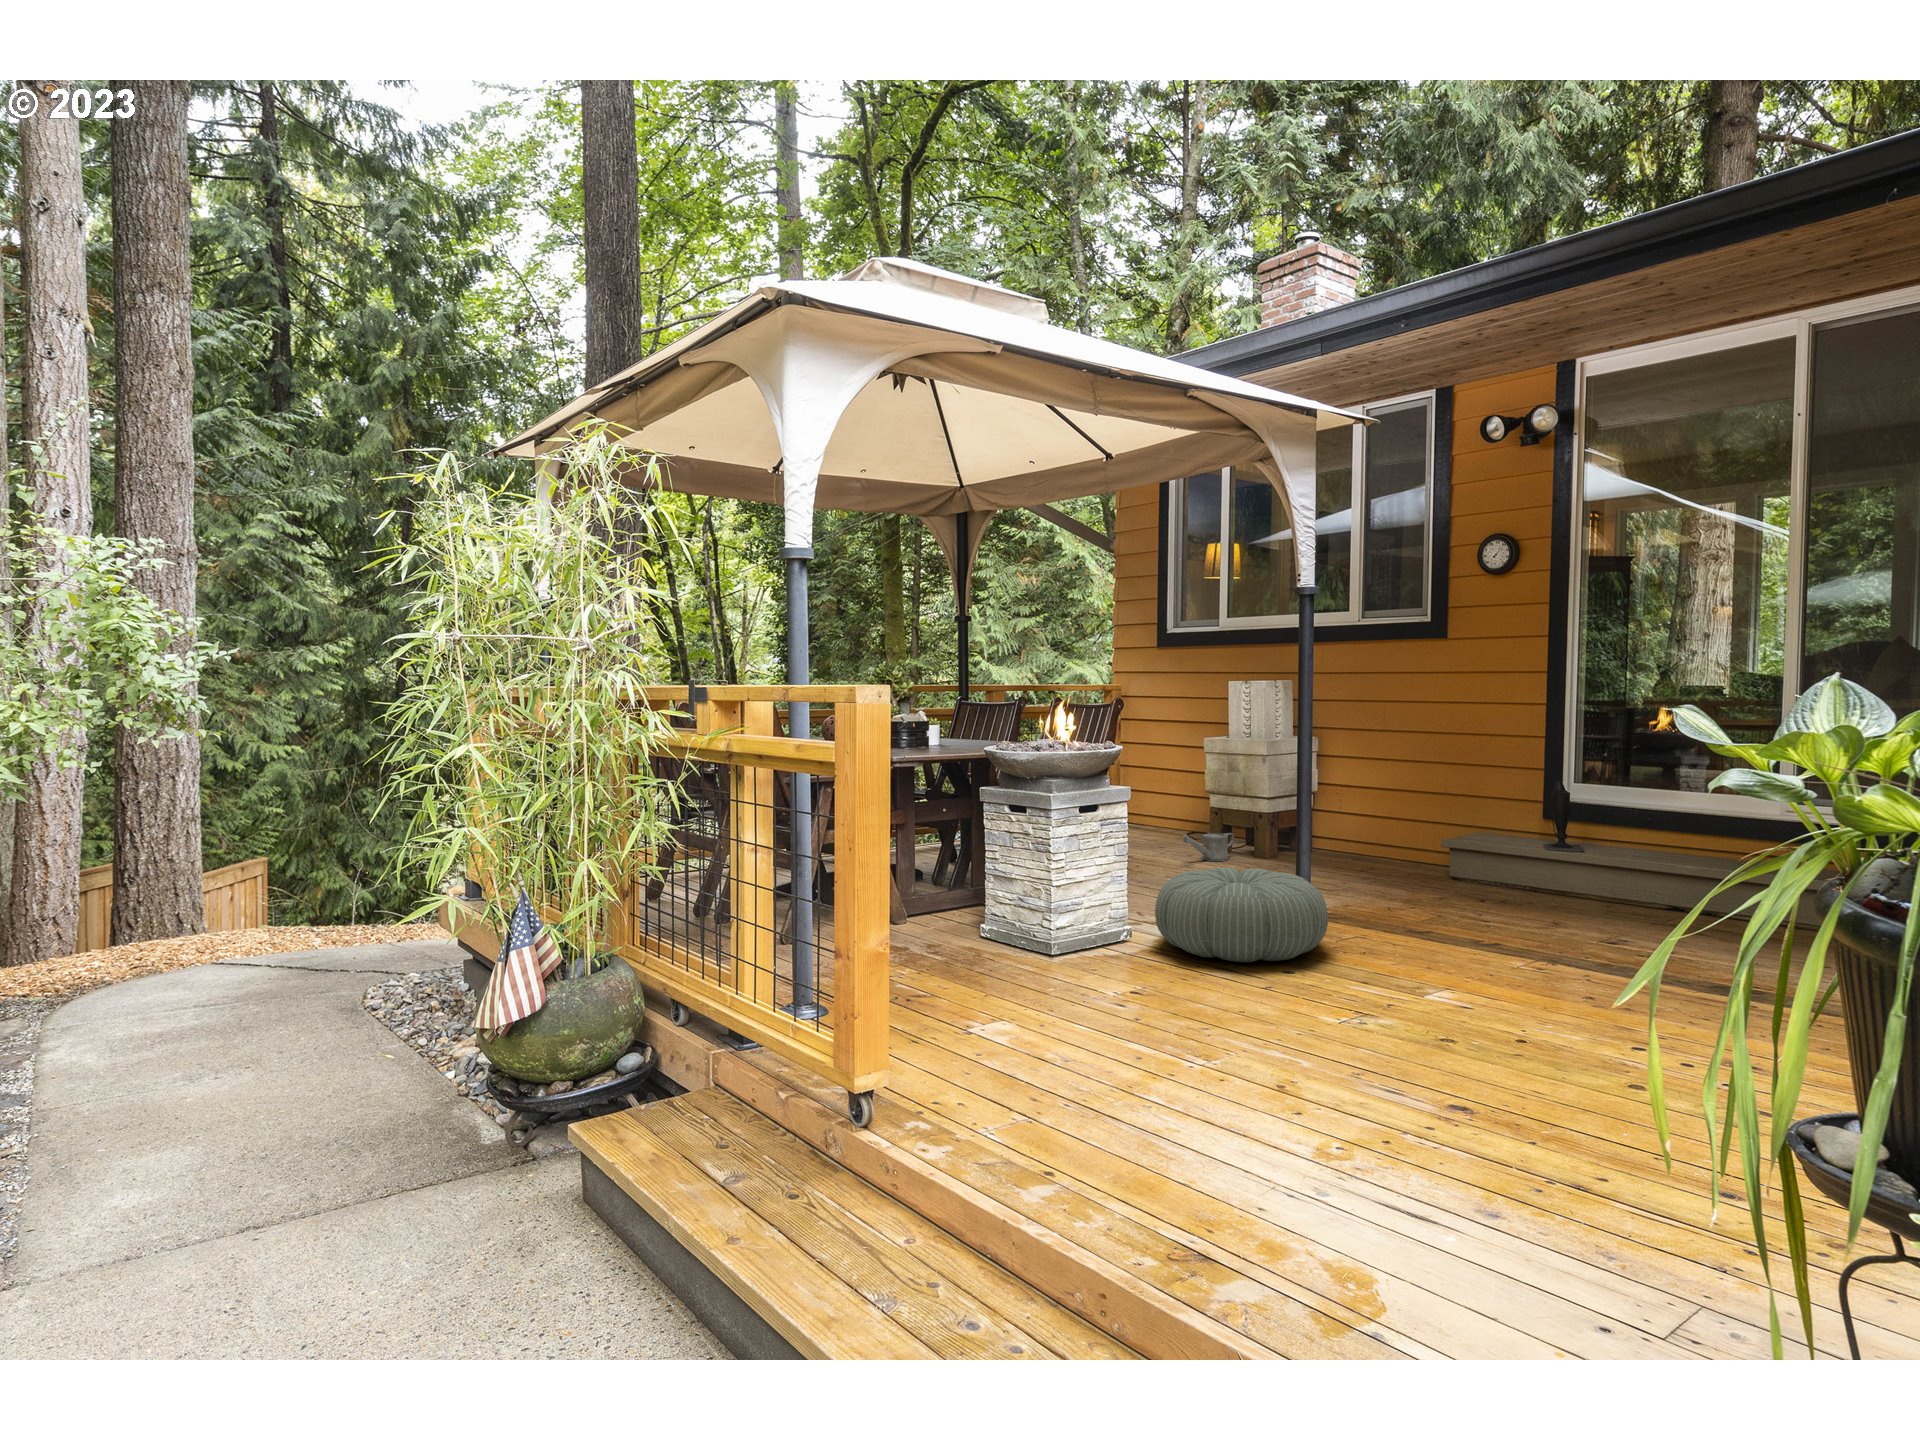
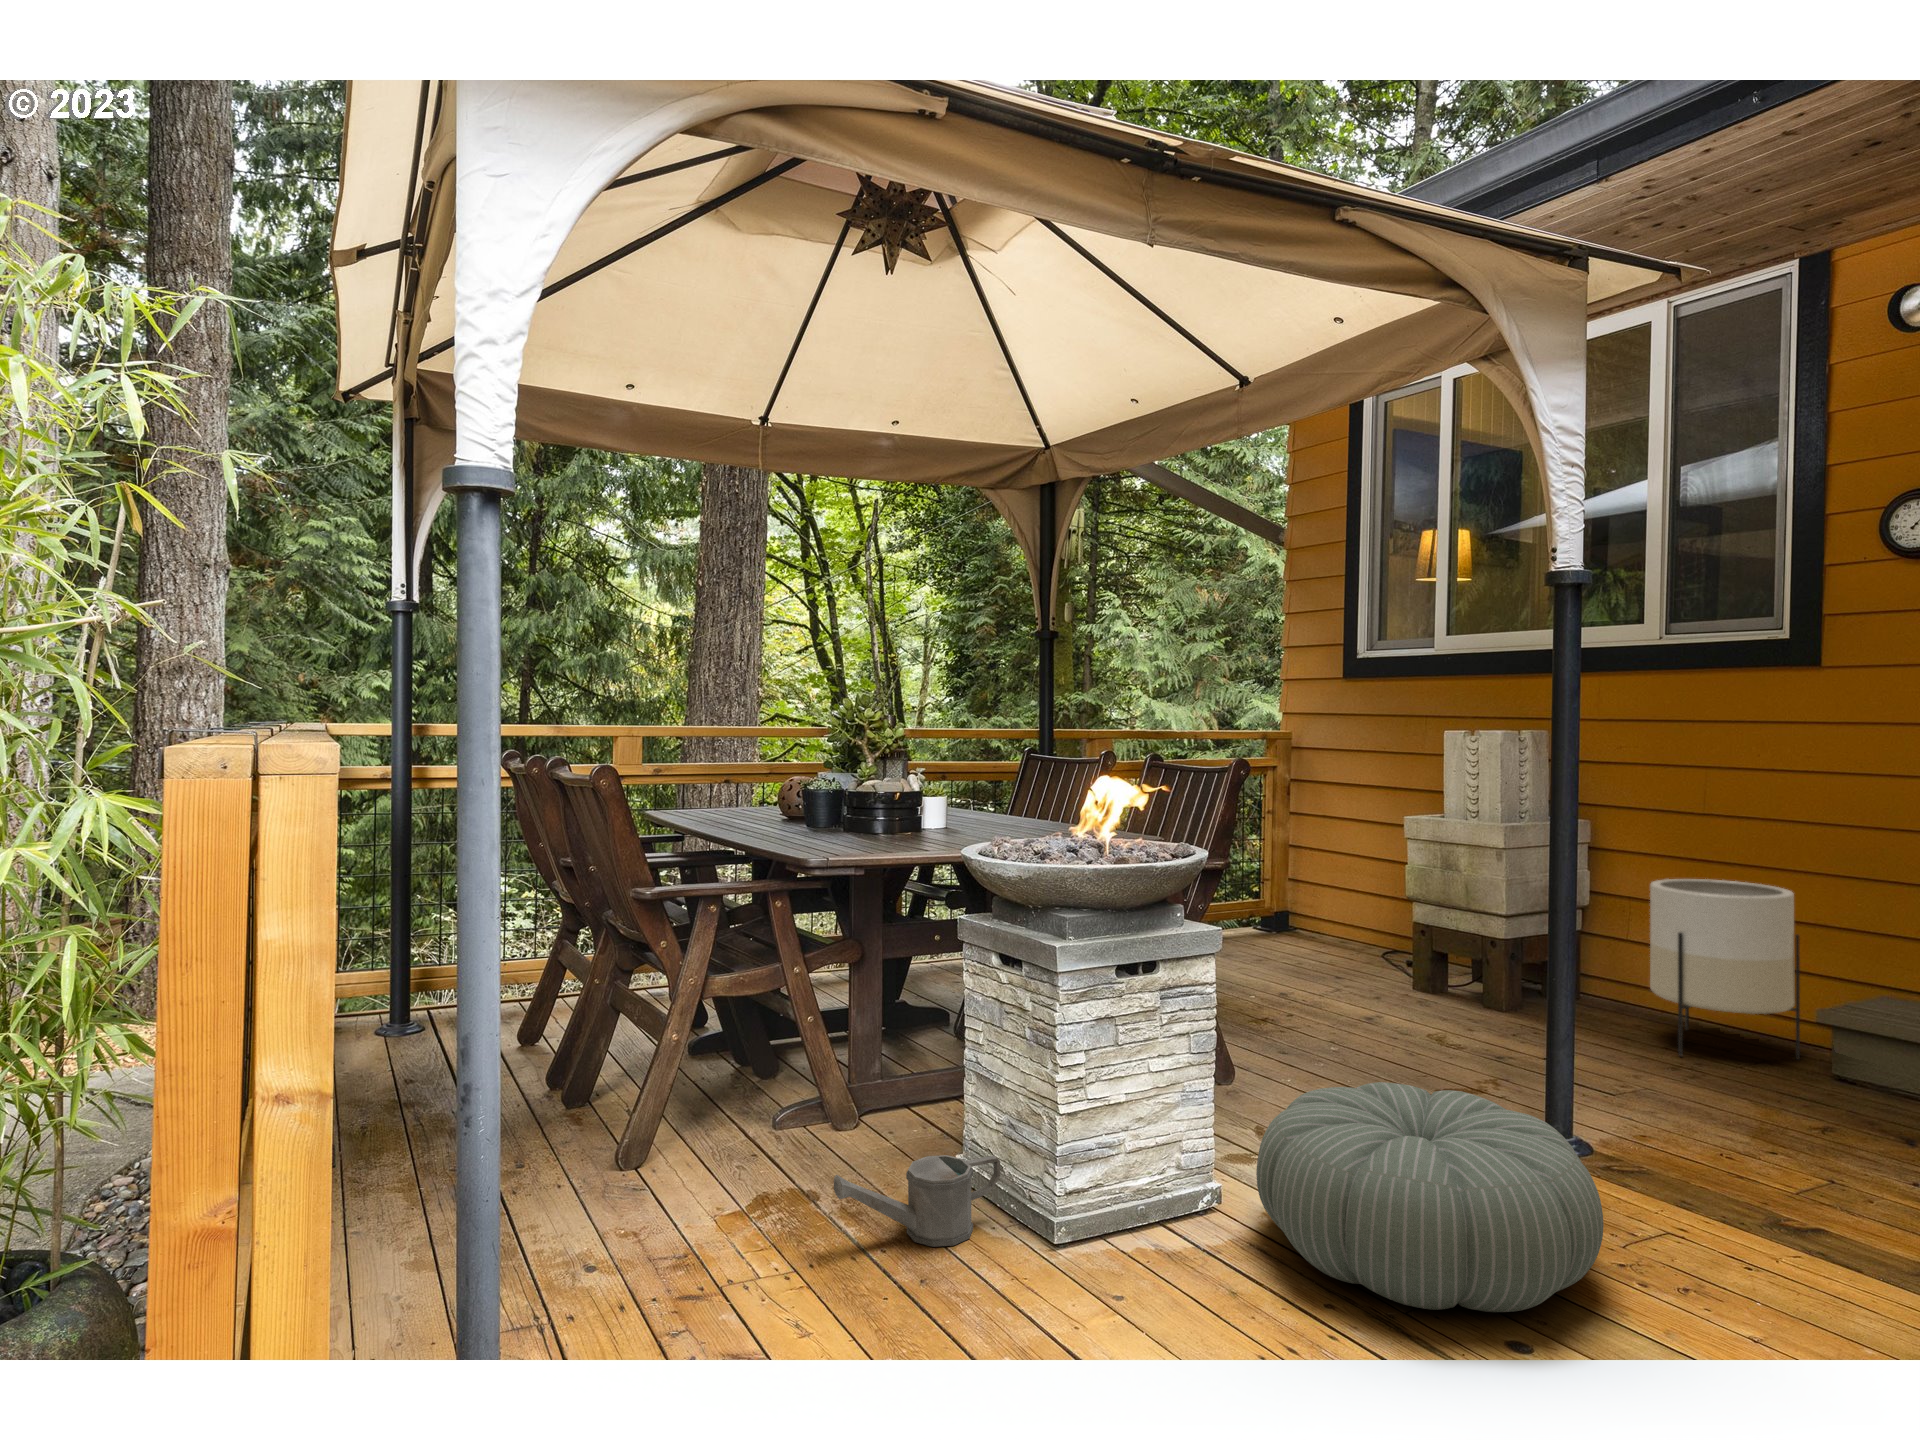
planter: none [1352,768,1432,872] -> present [1650,879,1800,1060]
watering can: present [1183,833,1234,861] -> present [834,1155,1000,1247]

